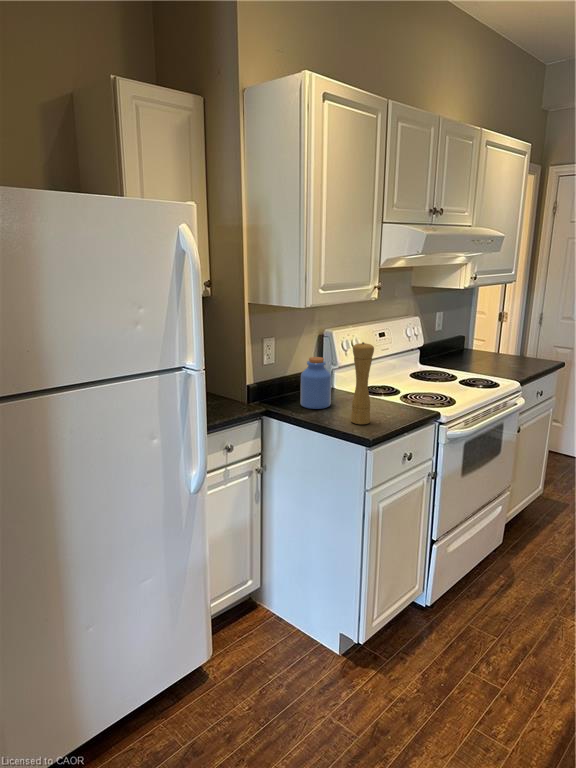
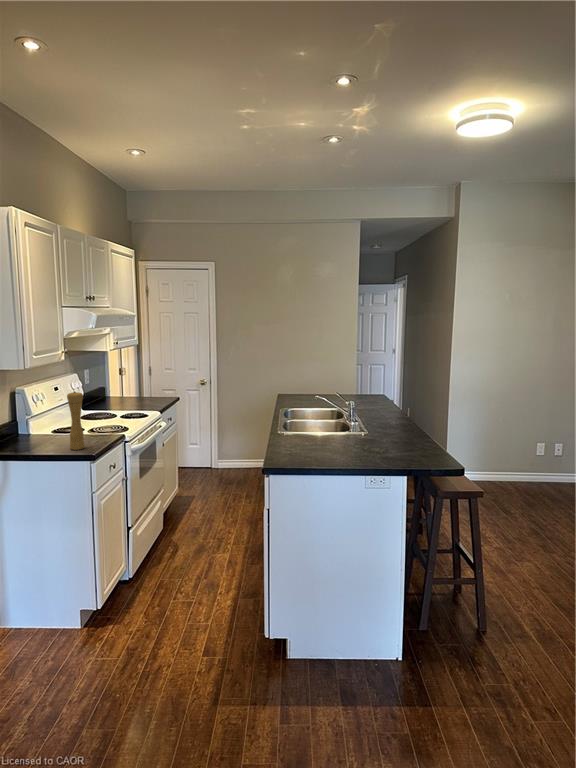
jar: present [301,357,331,409] -> none [16,408,43,448]

